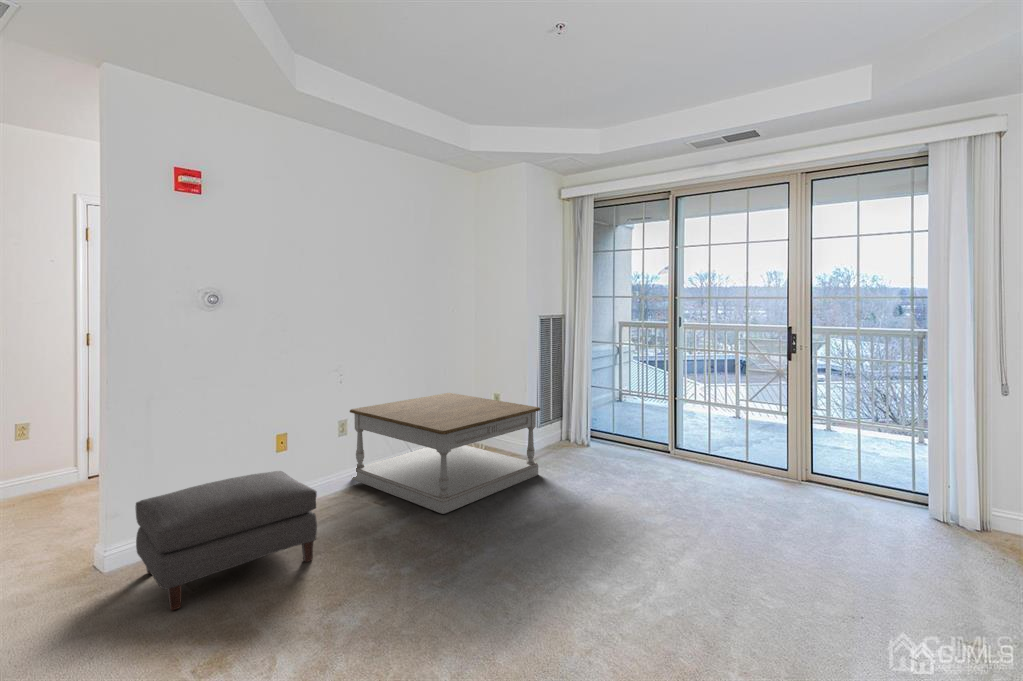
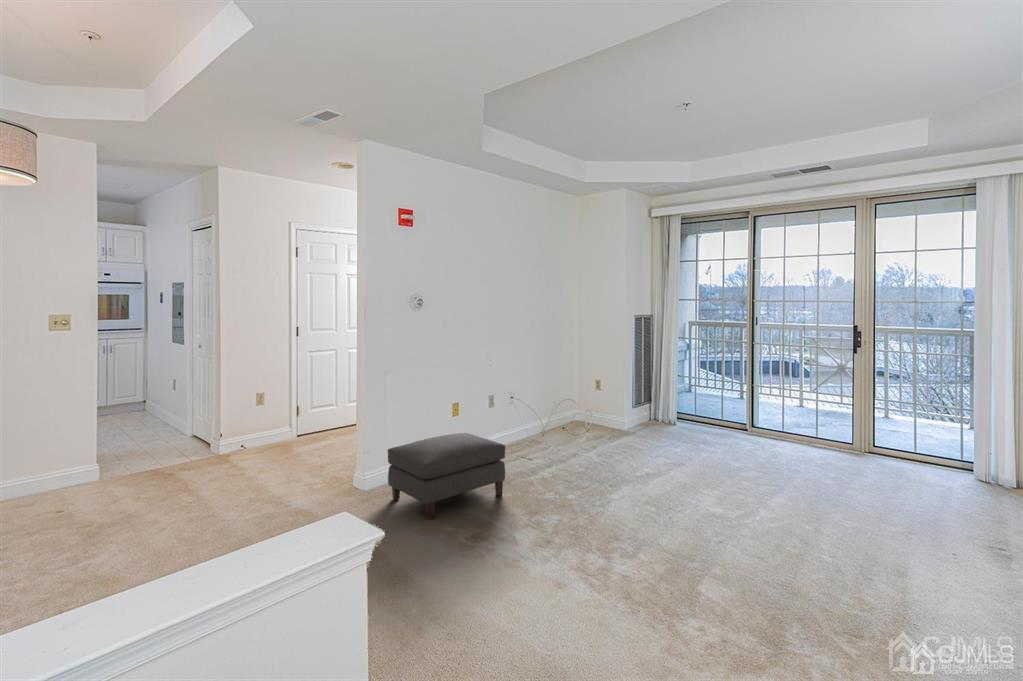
coffee table: present [350,393,540,514] -> none [494,380,645,469]

